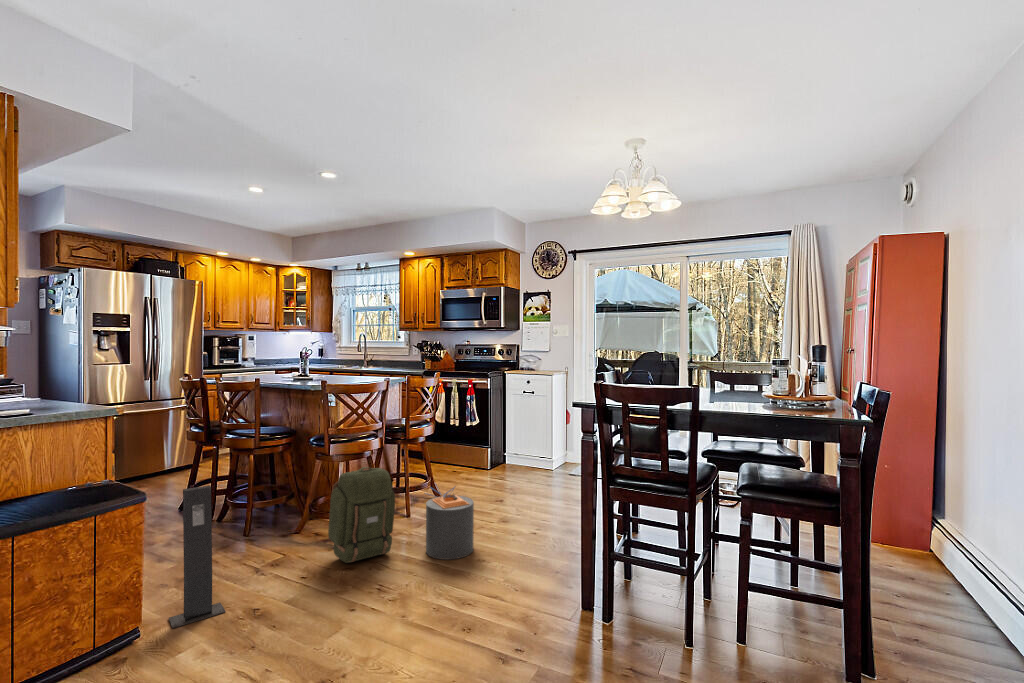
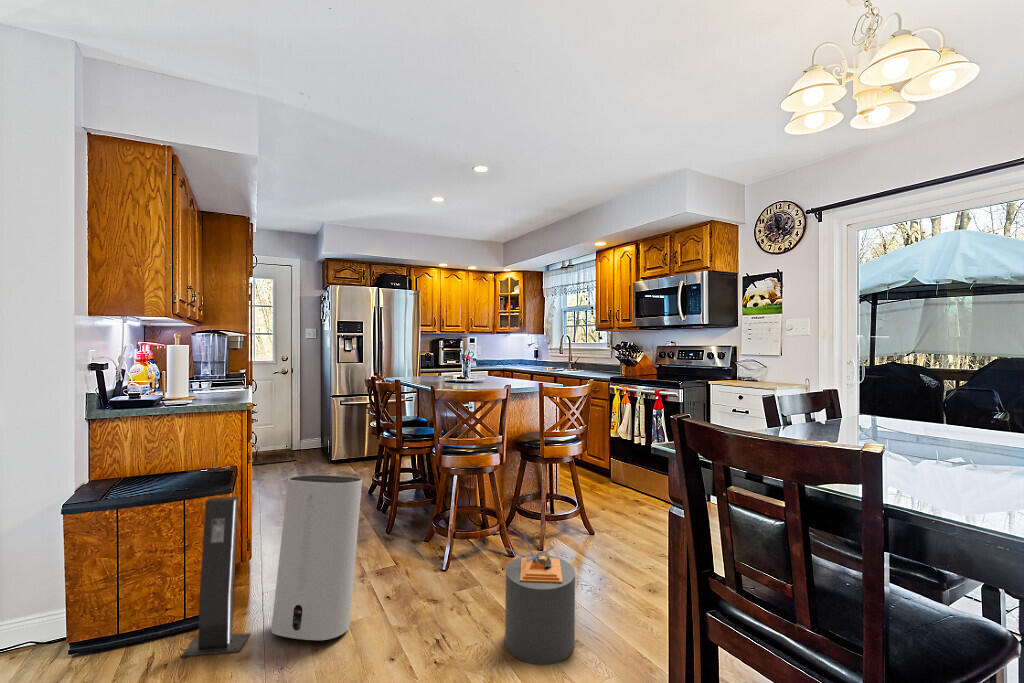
air purifier: none [239,461,308,594] -> present [271,475,362,640]
backpack: present [328,467,395,563] -> none [393,496,476,620]

